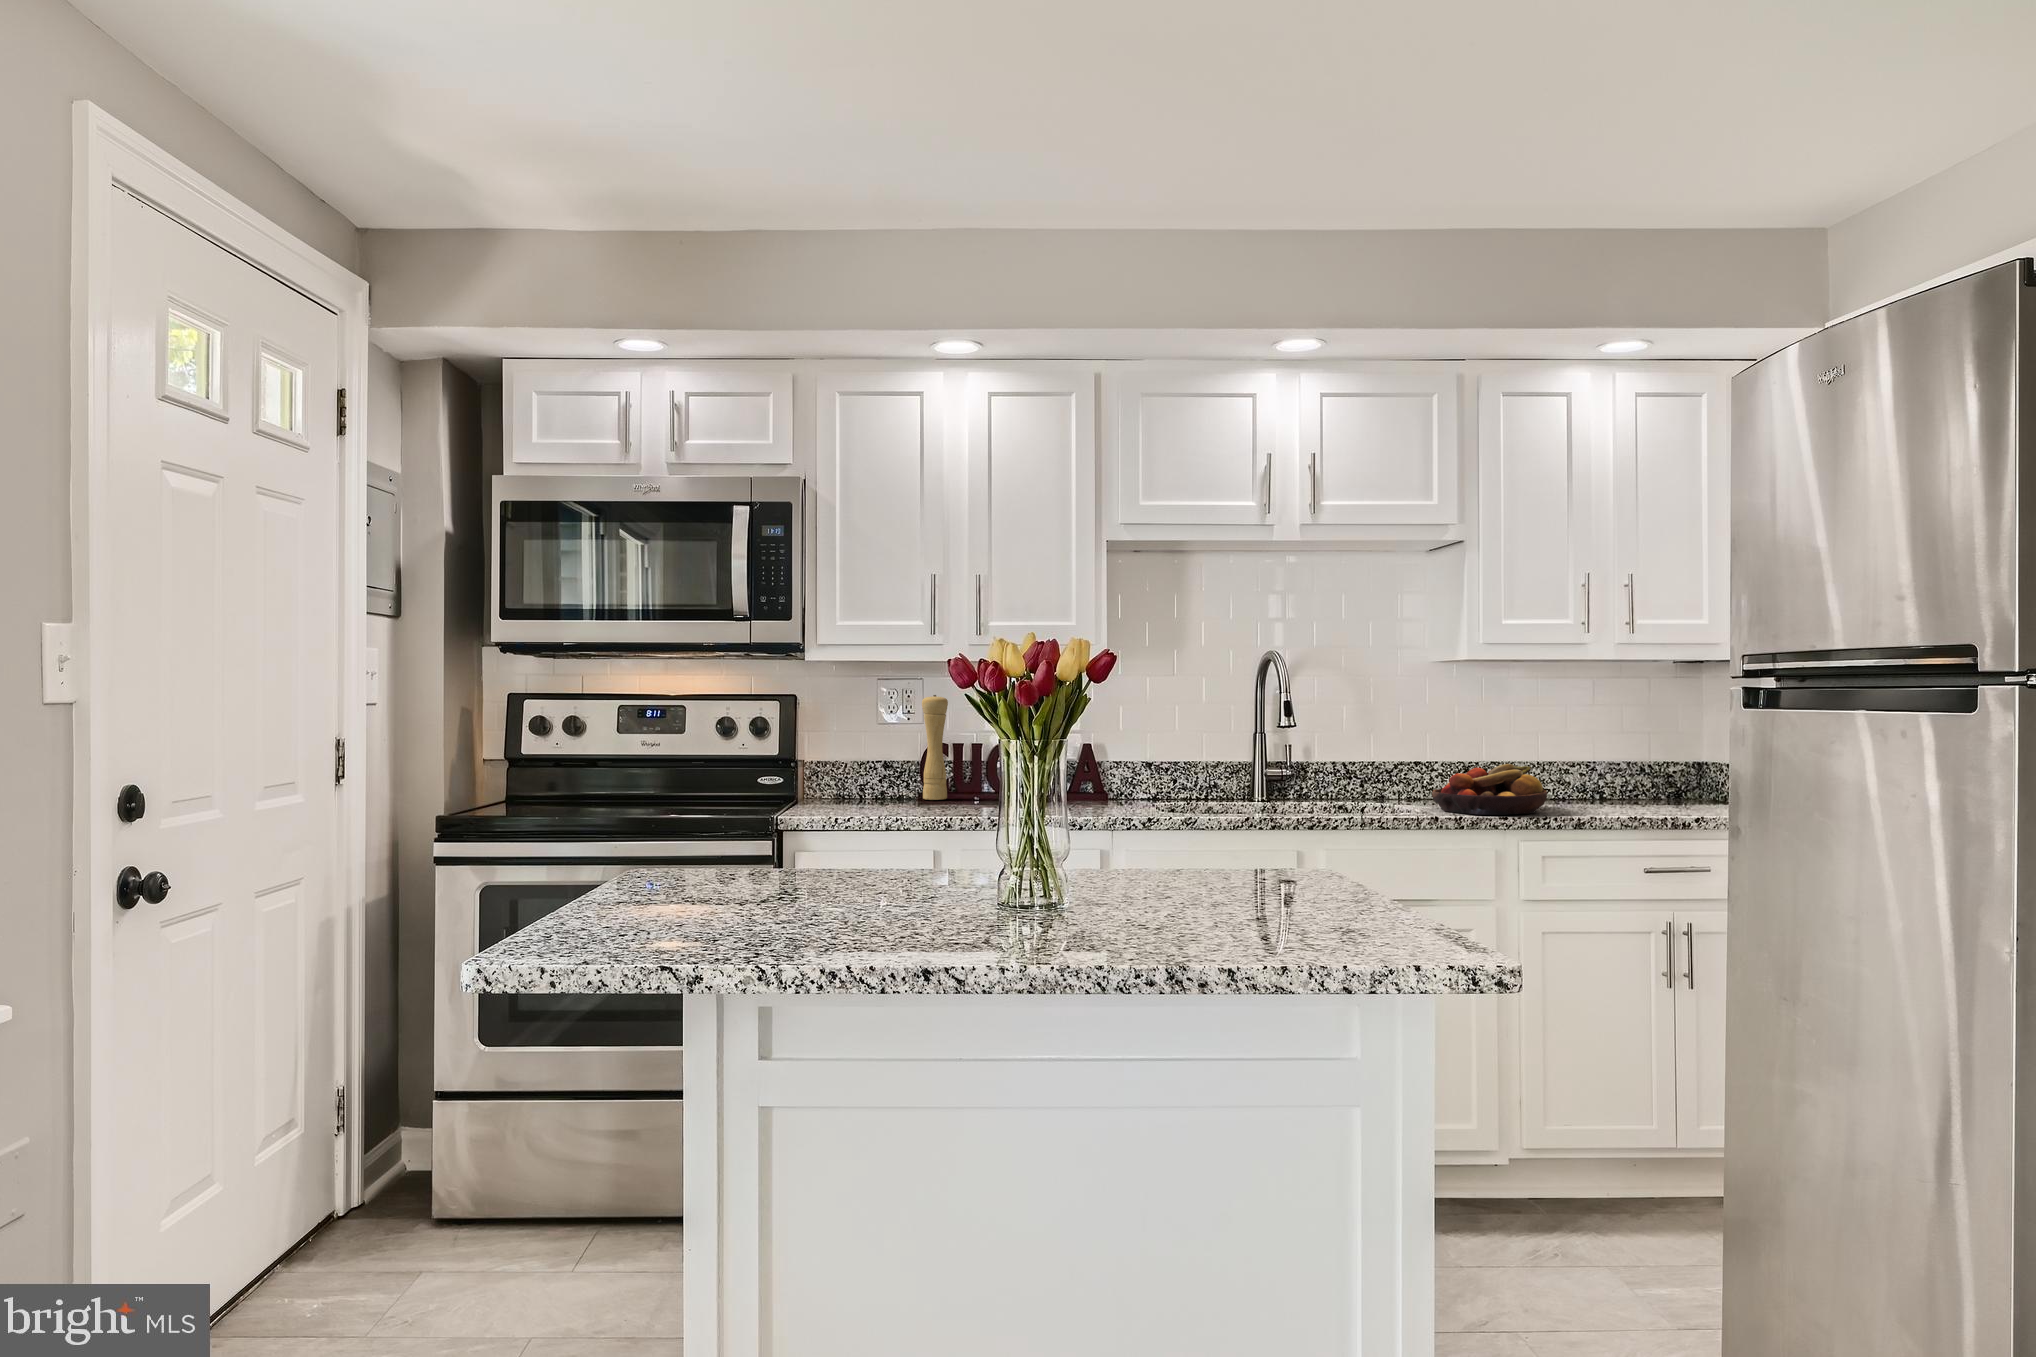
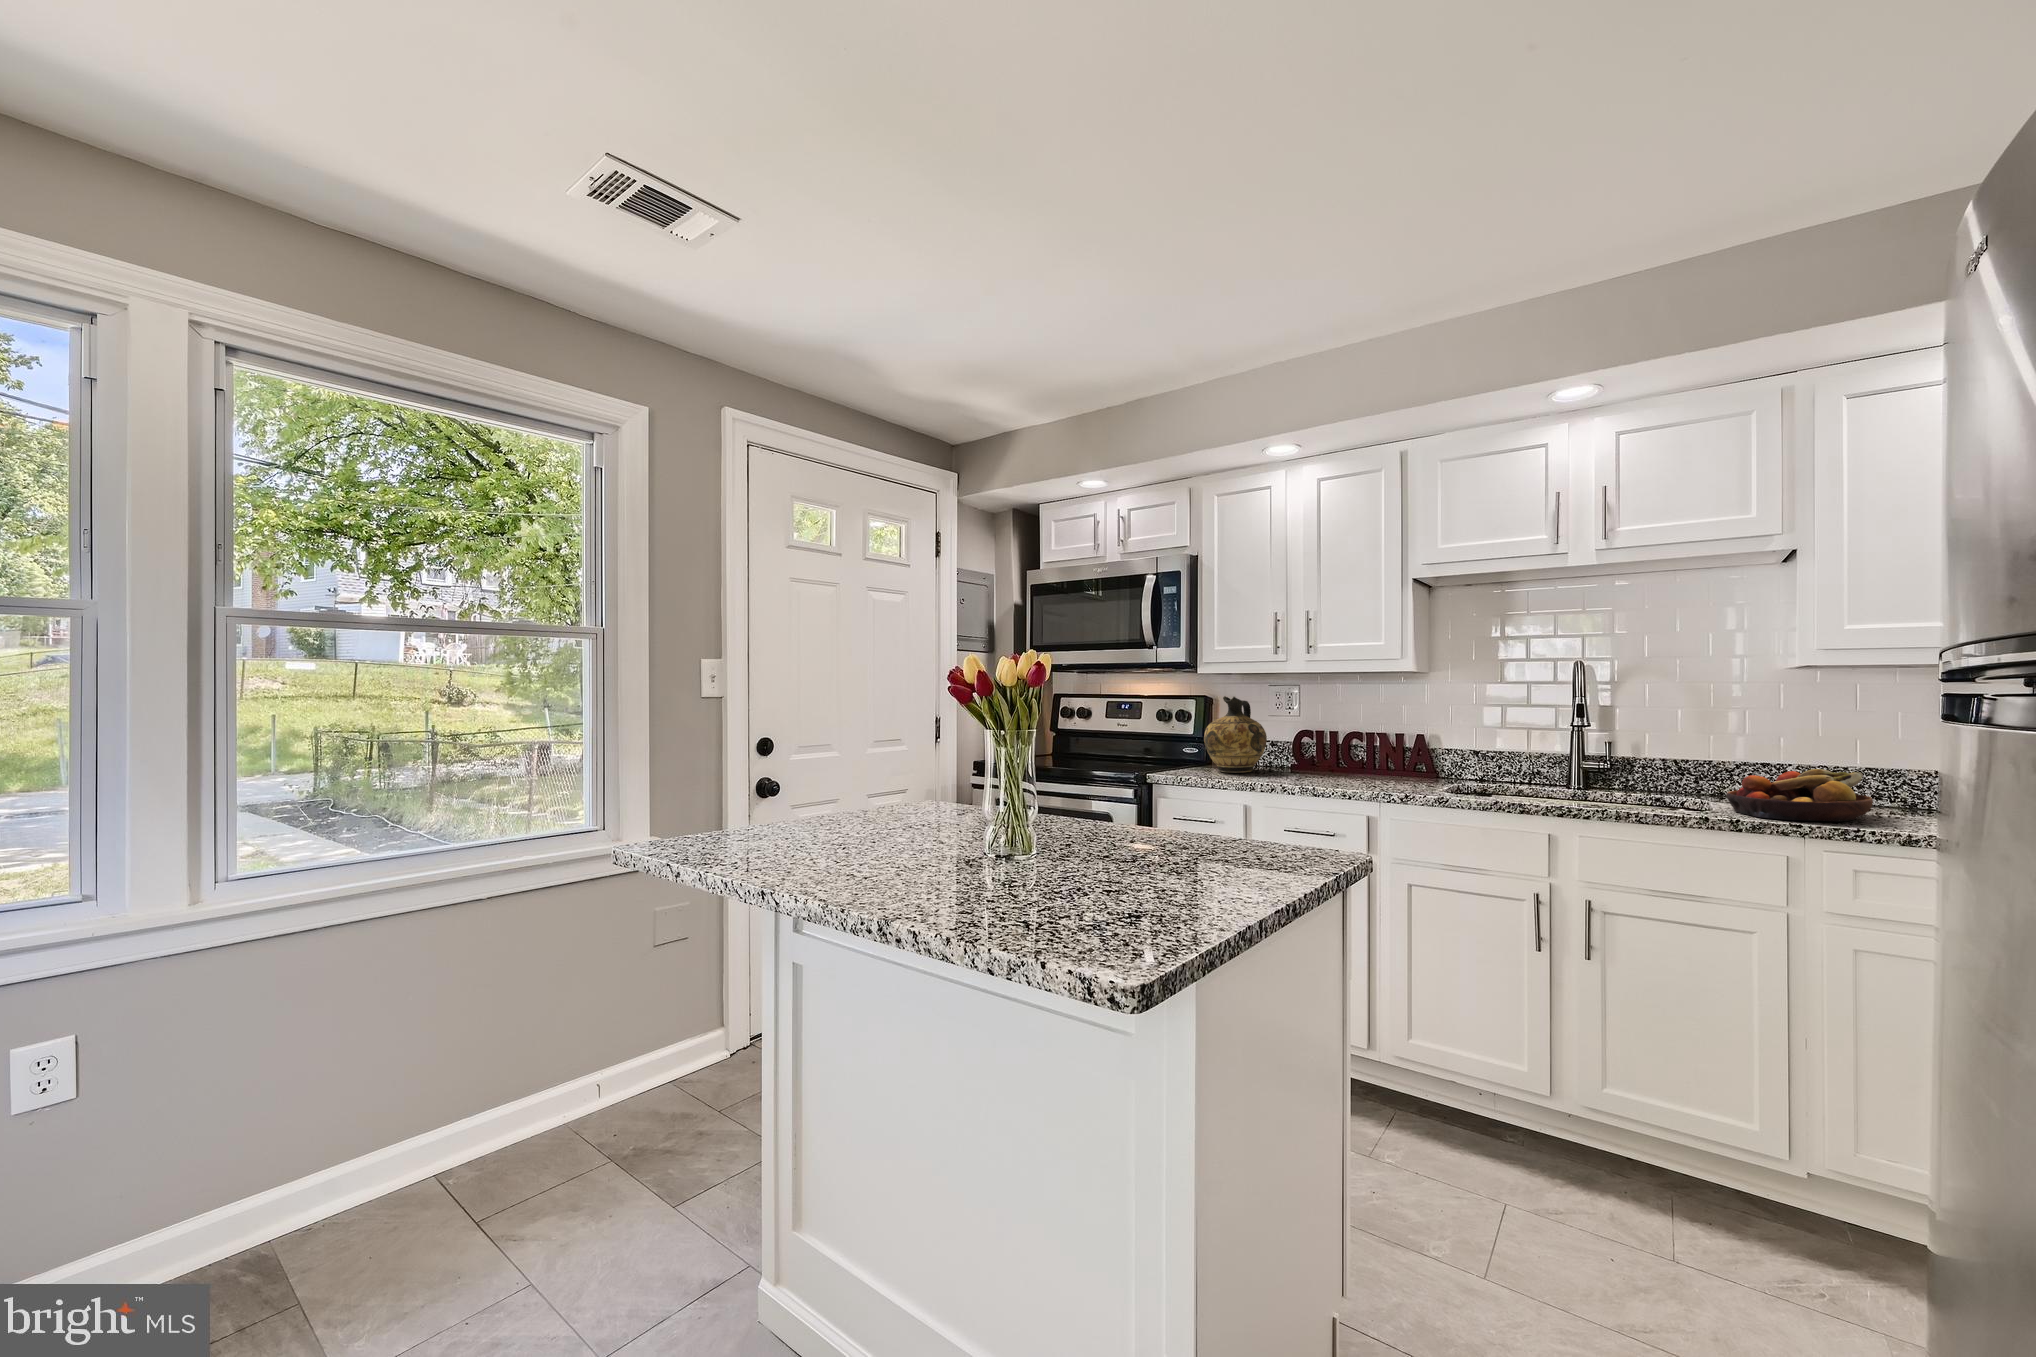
pepper mill: present [922,695,948,800] -> none [1289,695,1309,771]
ceramic jug: none [817,697,905,807] -> present [1204,696,1267,773]

